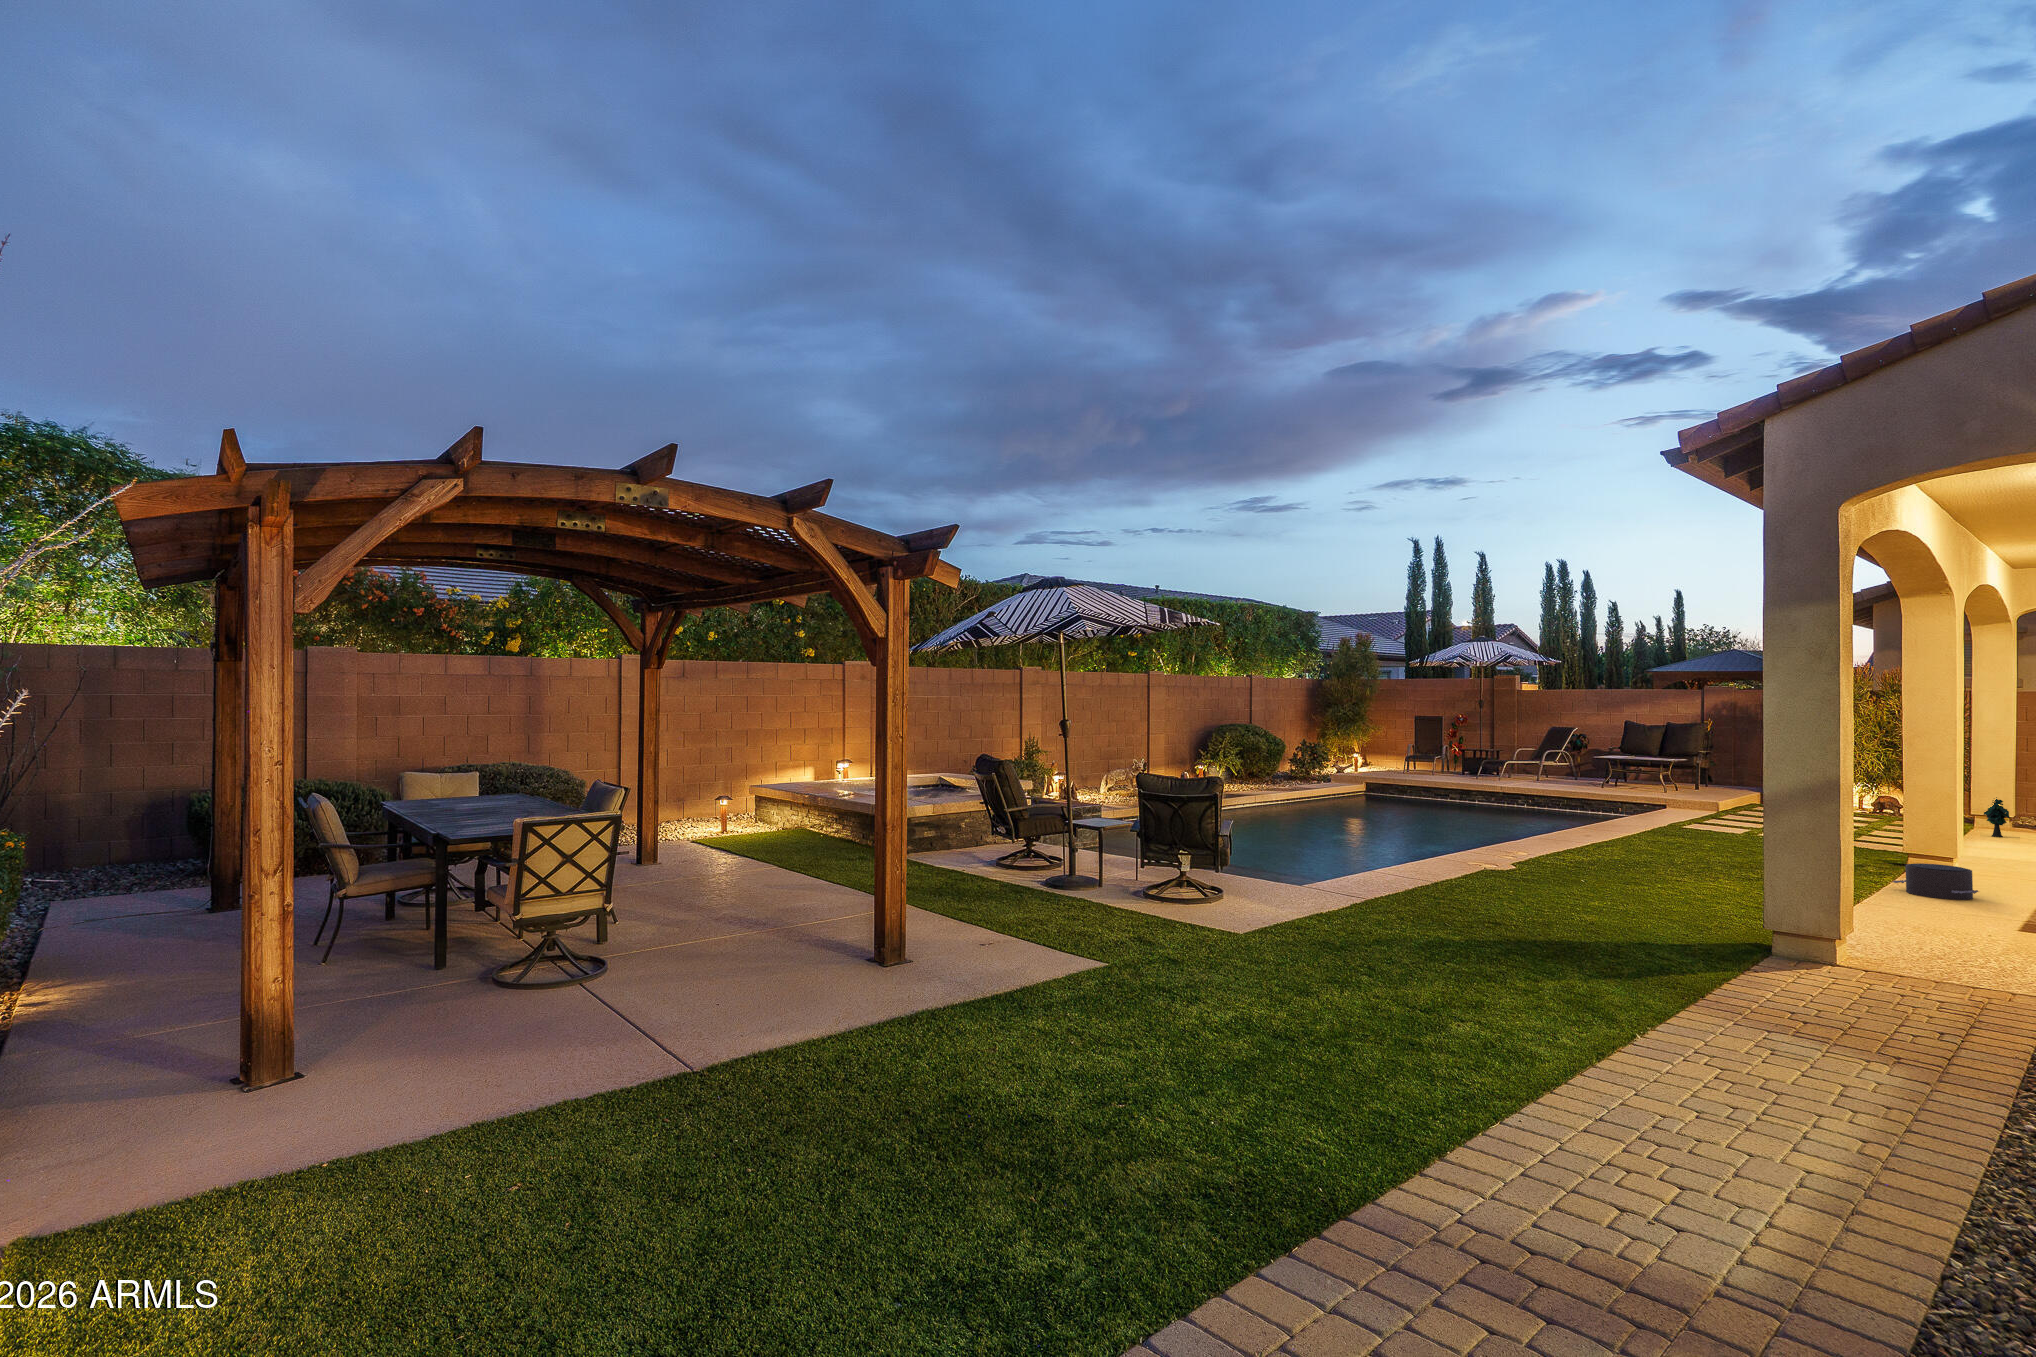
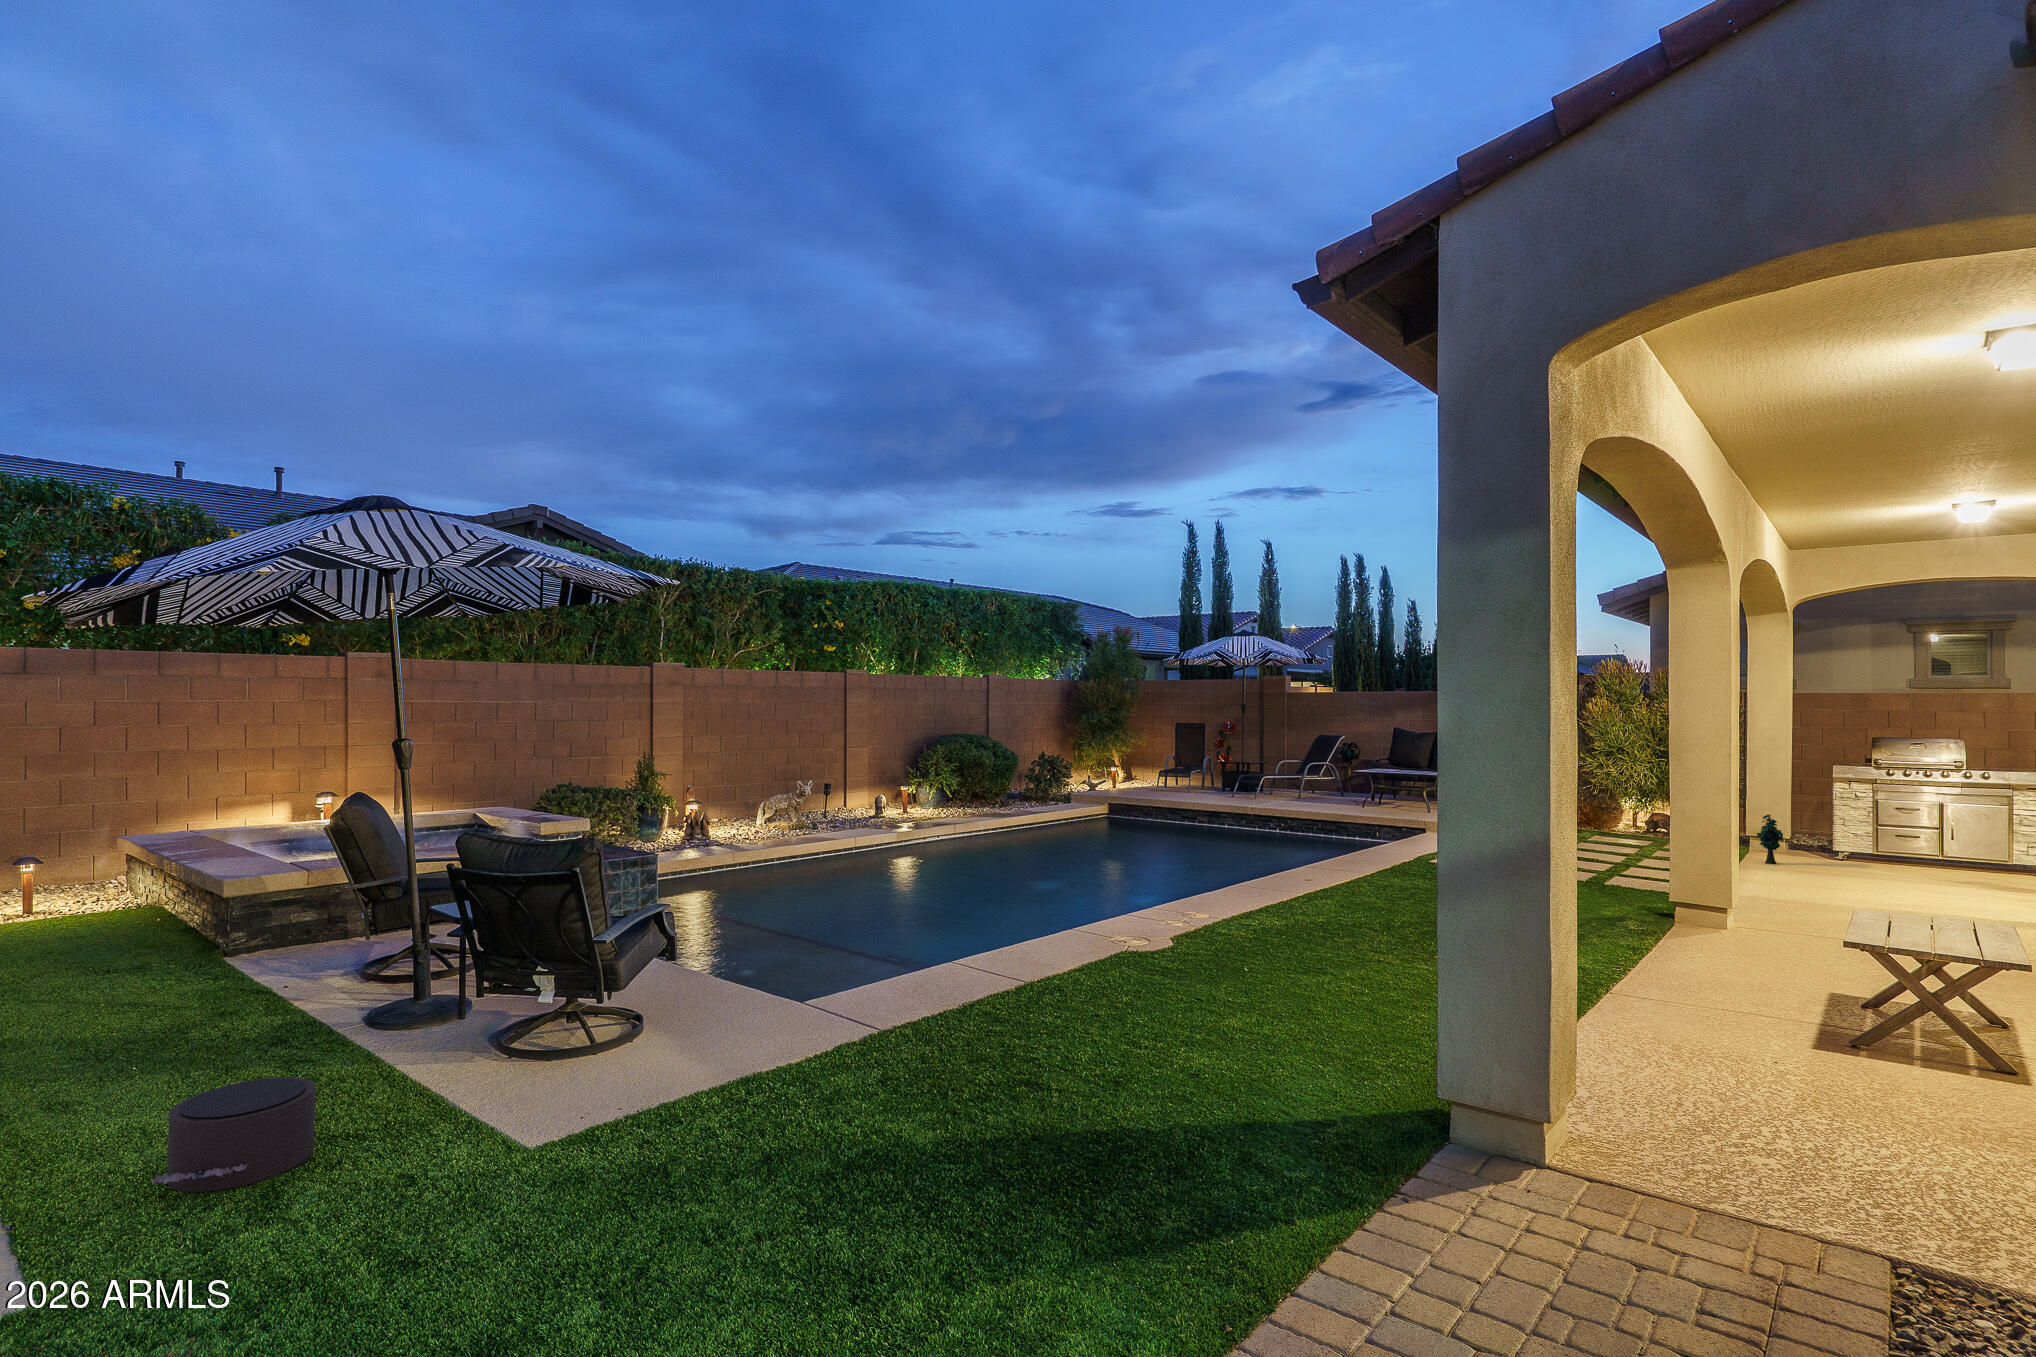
pouf: present [1893,863,1978,900] -> present [152,1077,315,1192]

